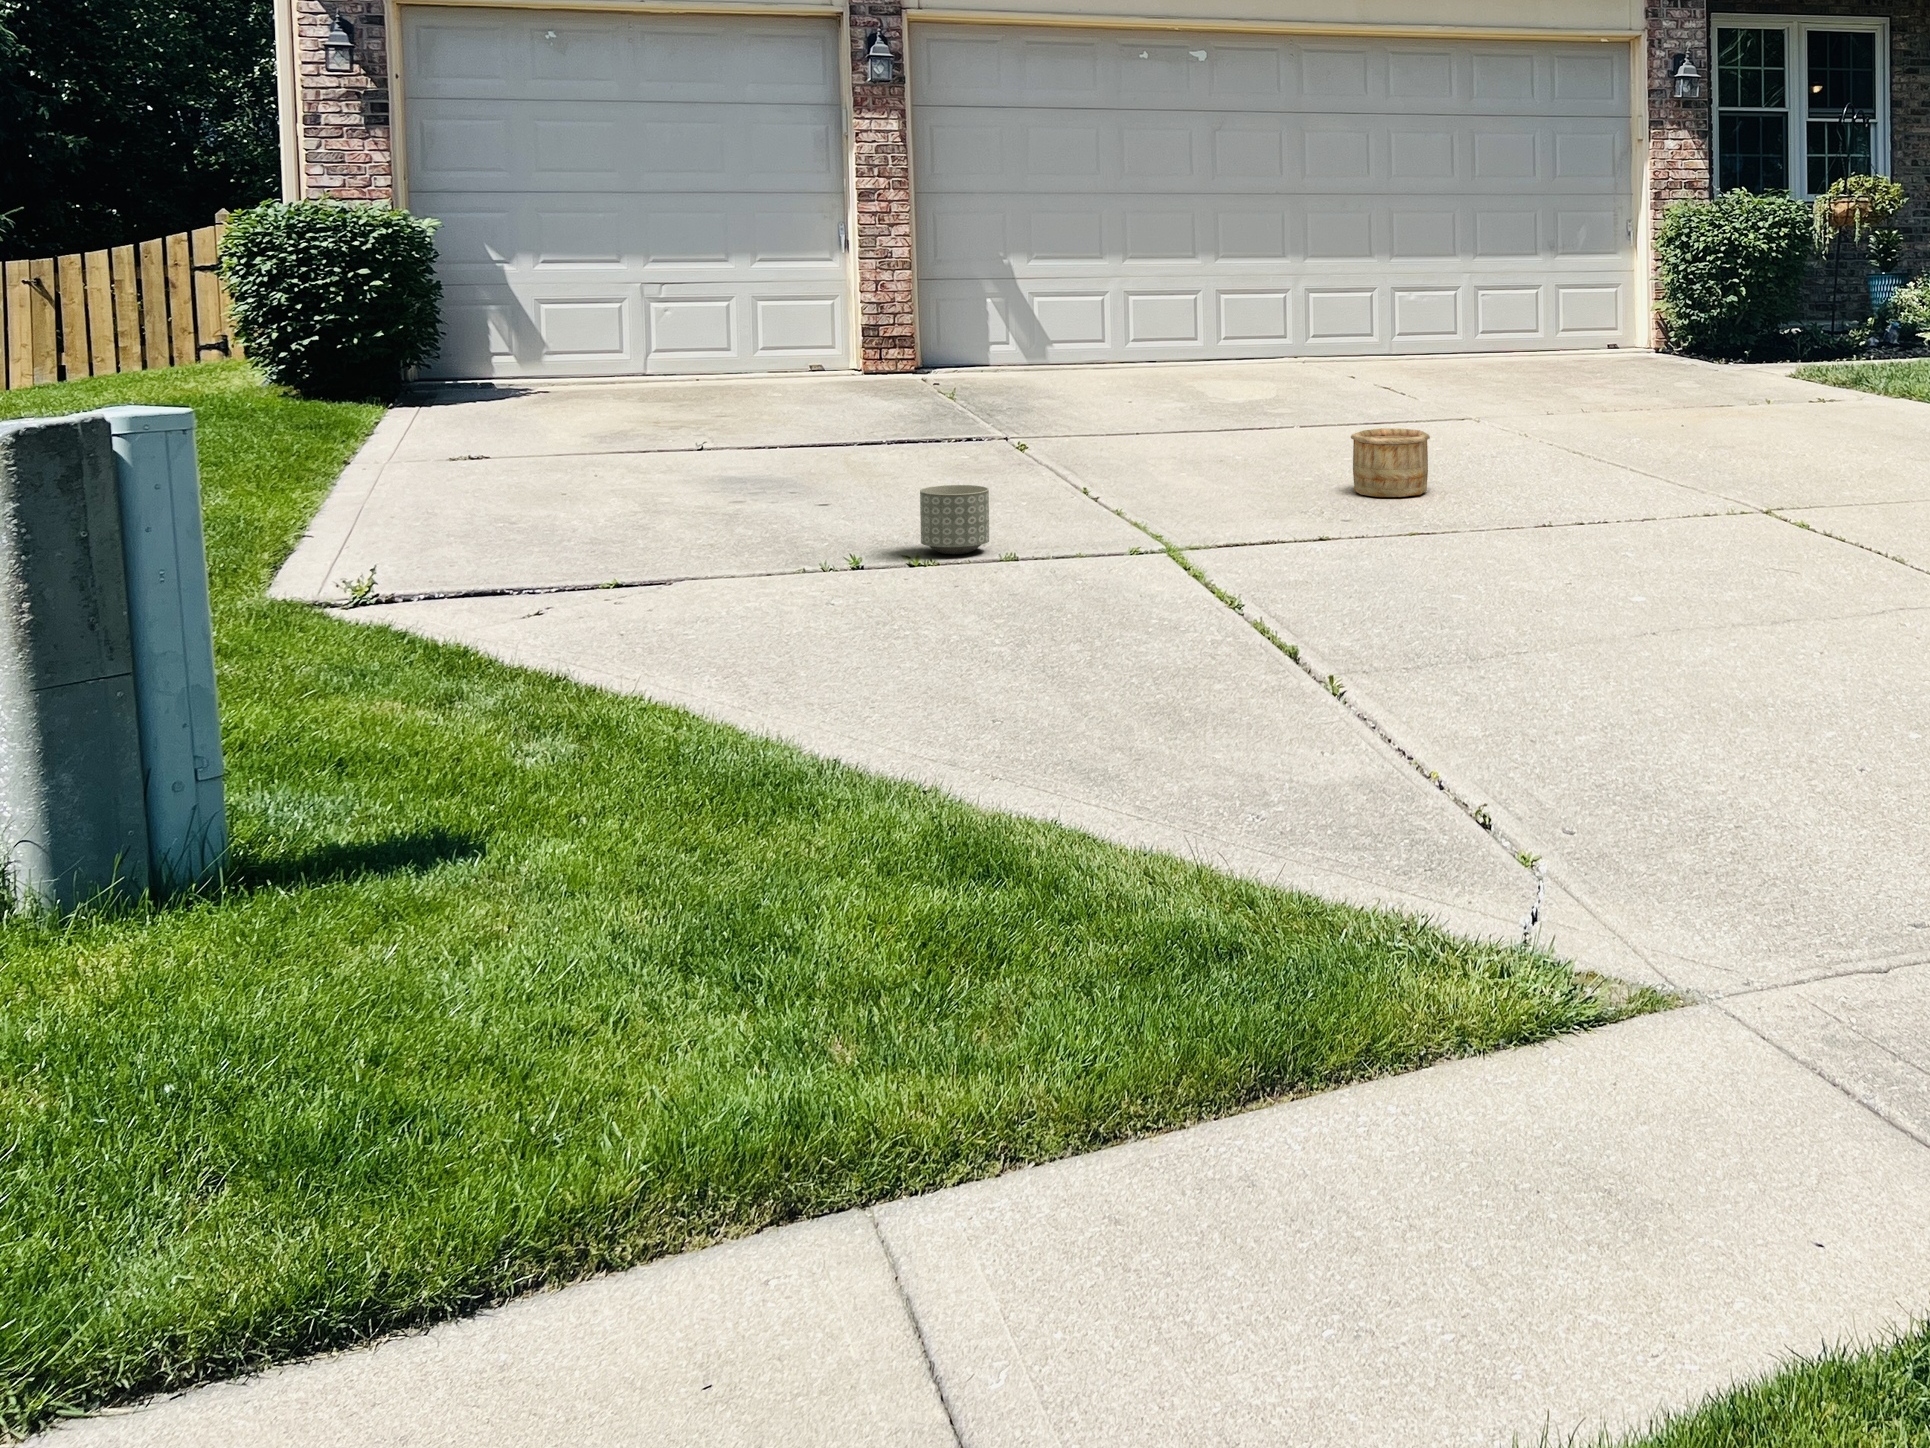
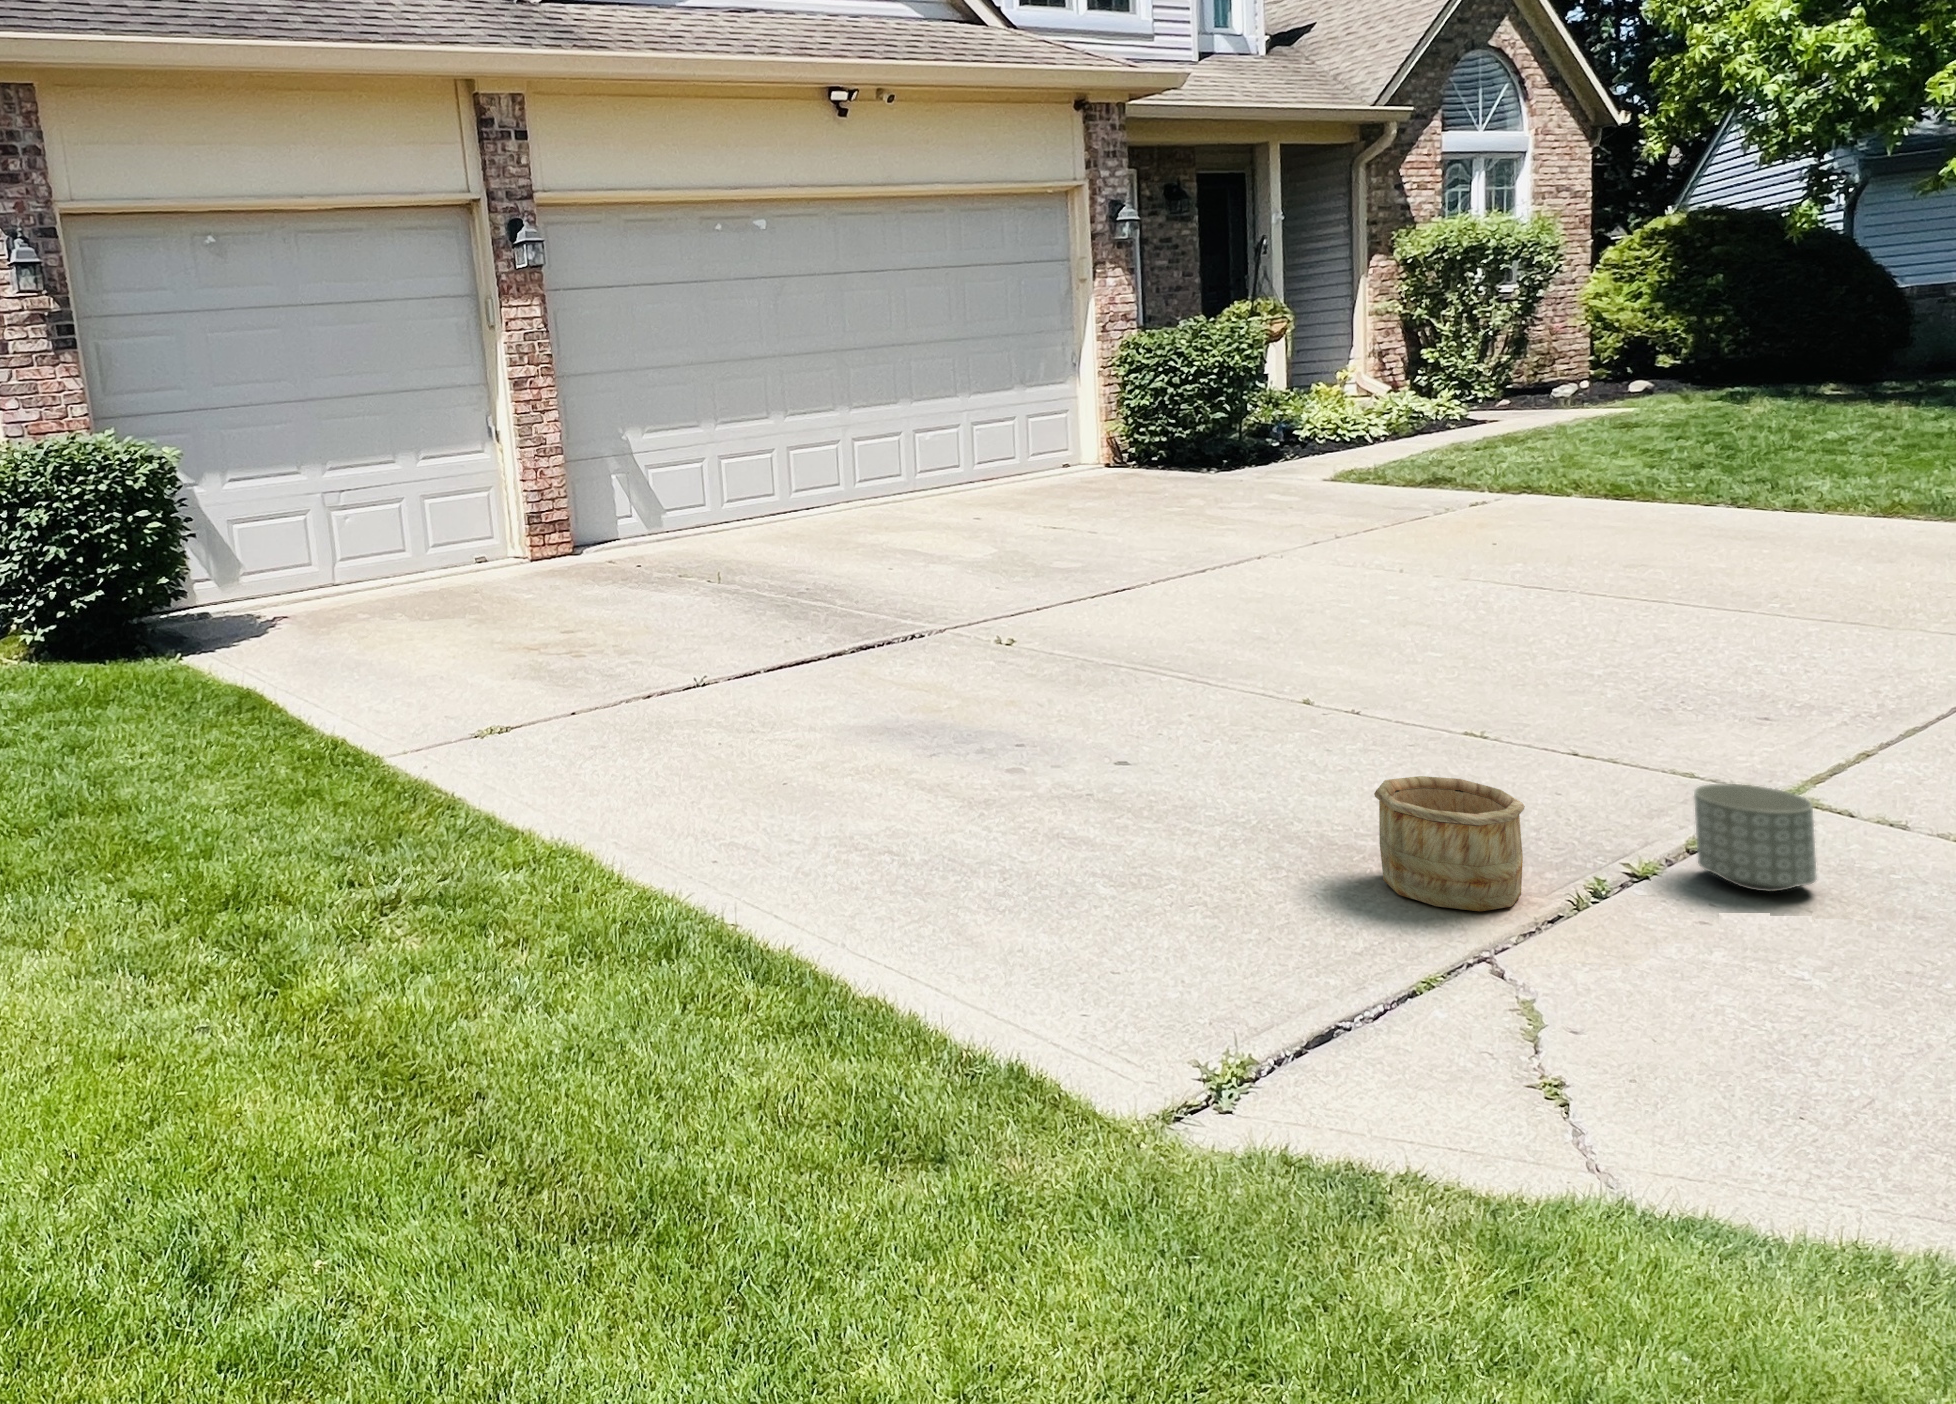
wooden bucket: present [1351,428,1430,497] -> present [1374,776,1525,911]

